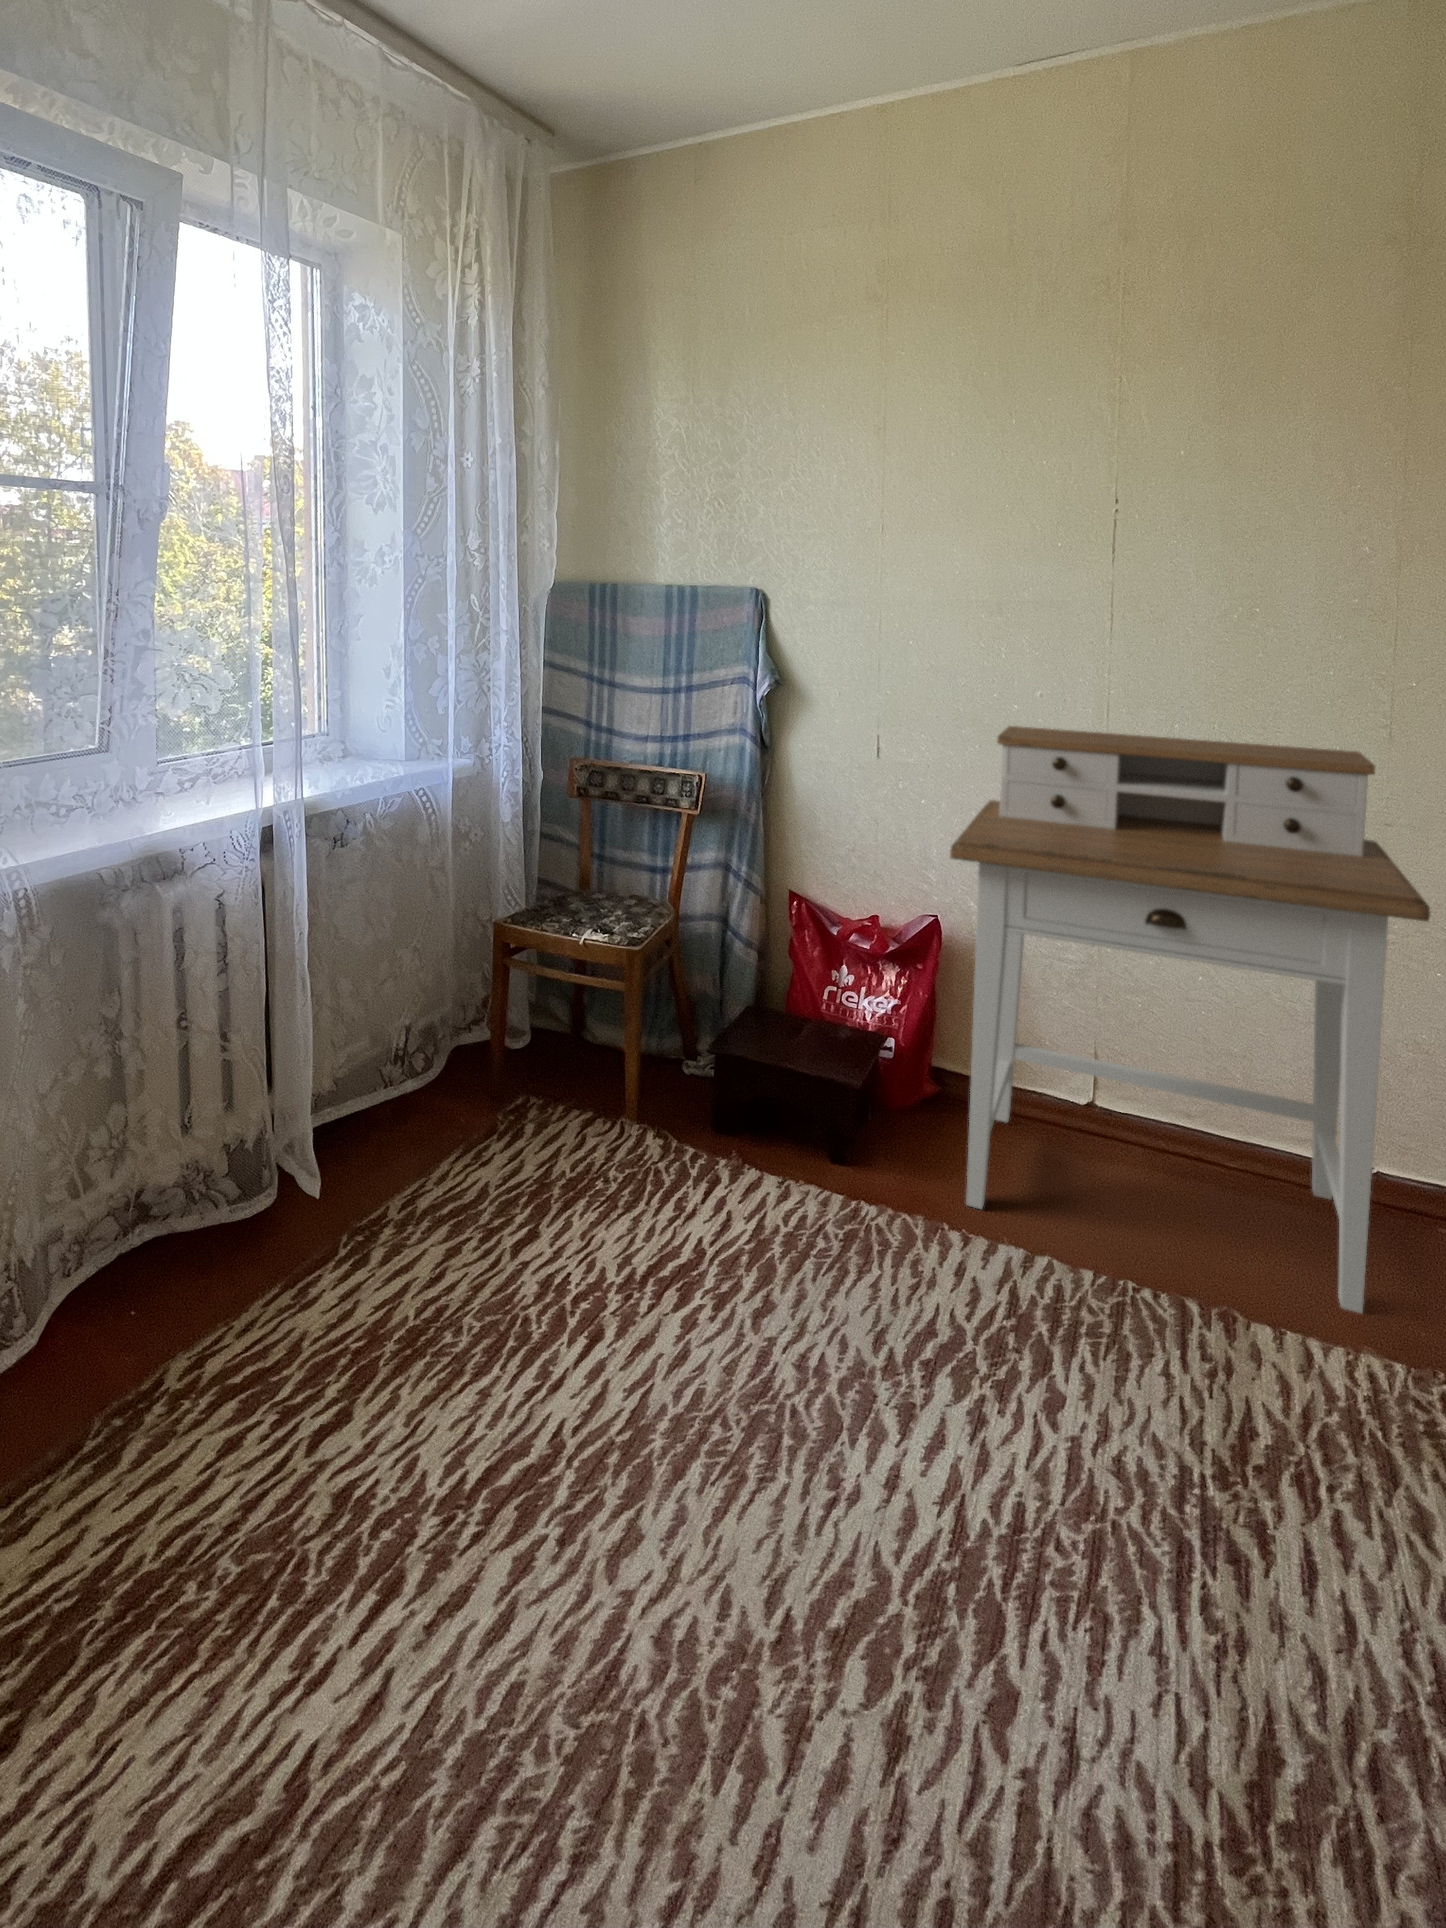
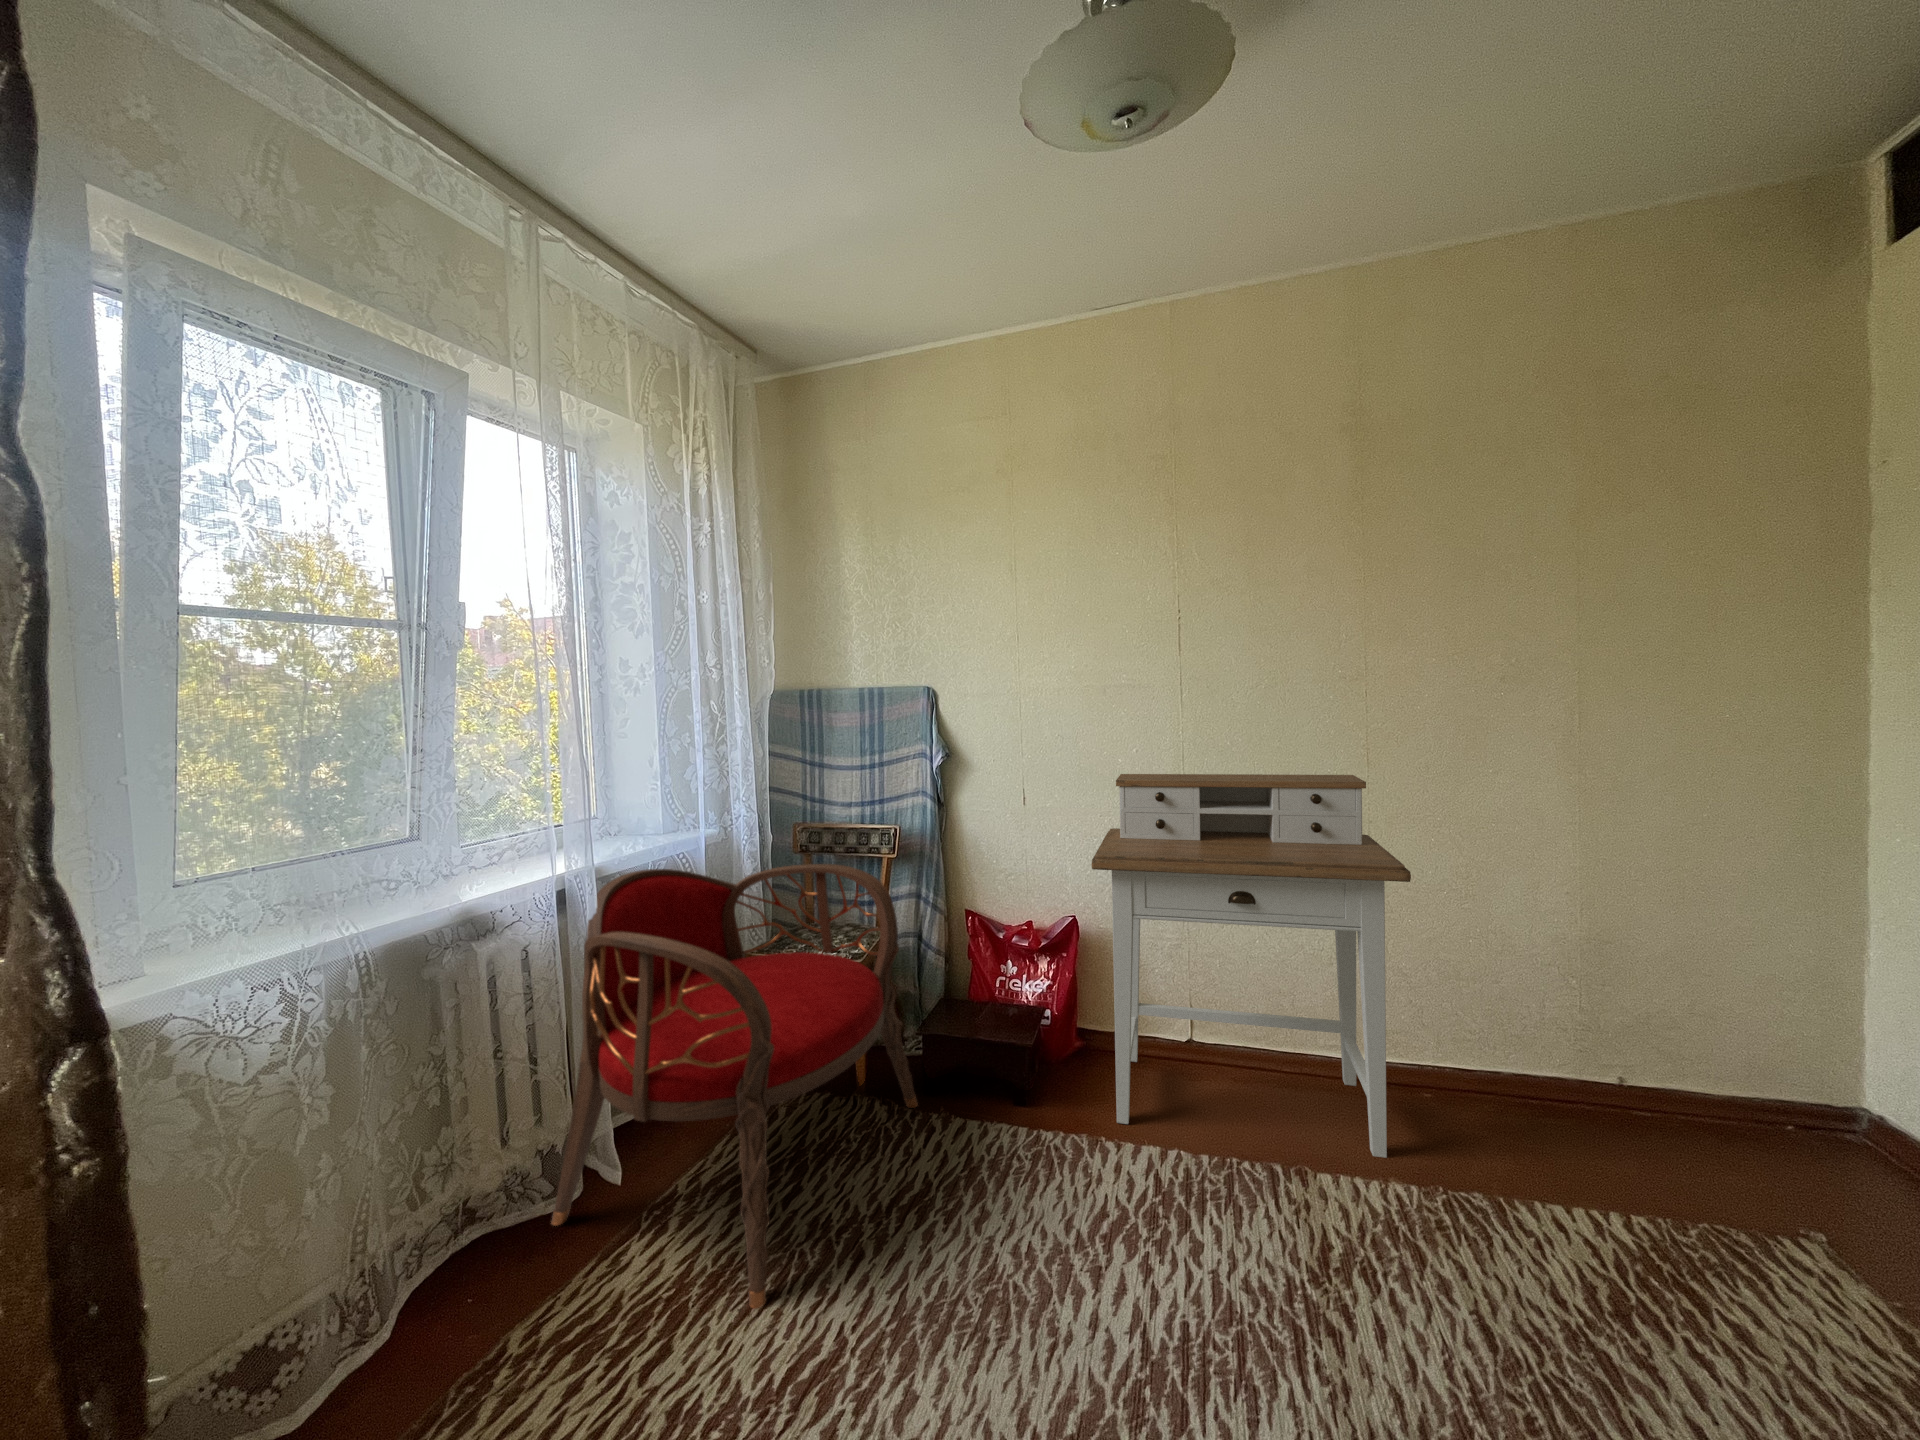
armchair: none [238,809,701,1384] -> present [551,864,918,1309]

